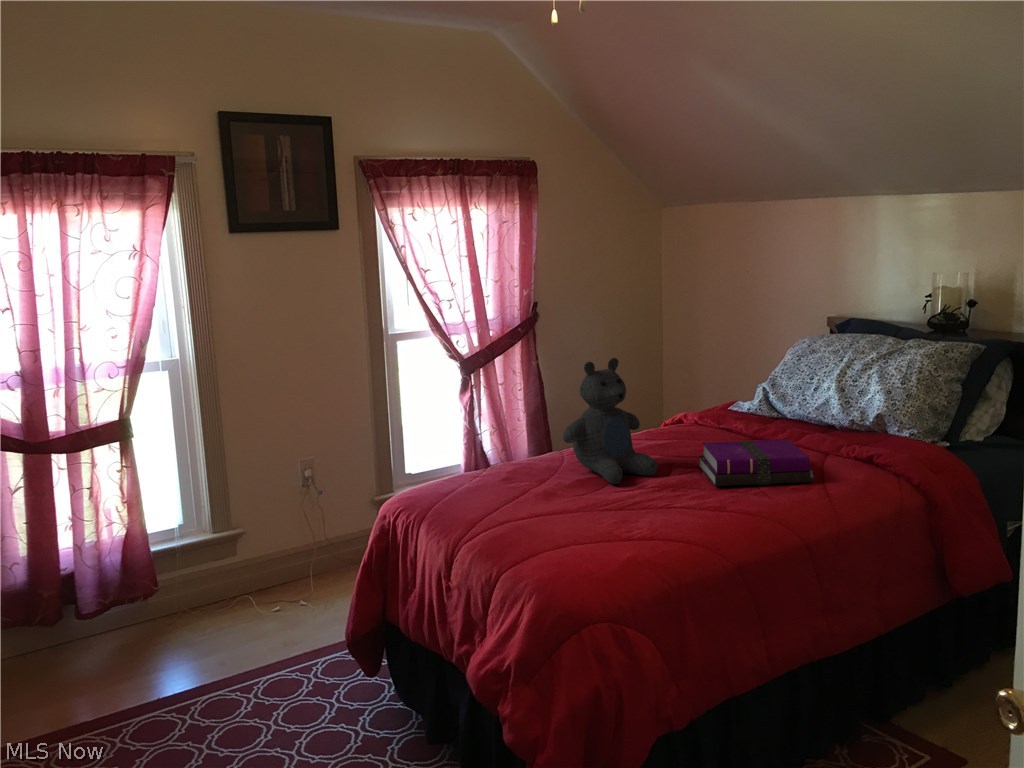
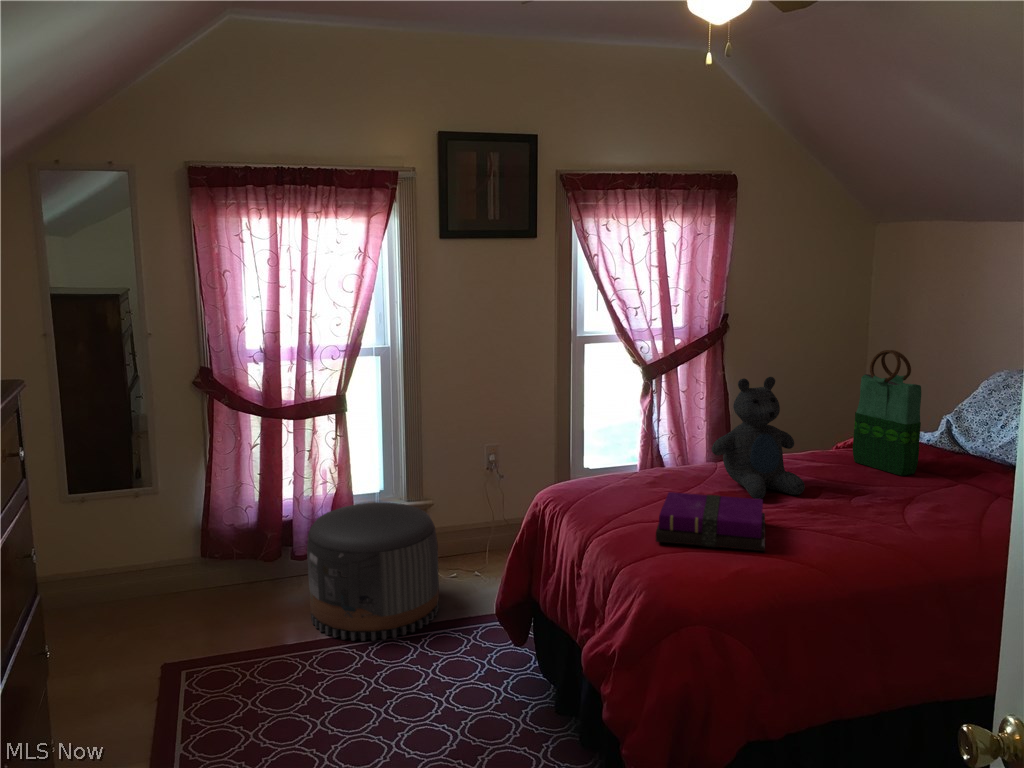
tote bag: none [687,324,751,446] -> present [853,350,921,476]
notebook: present [699,439,814,486] -> present [656,492,765,551]
pouf: none [101,537,267,703] -> present [307,502,439,641]

